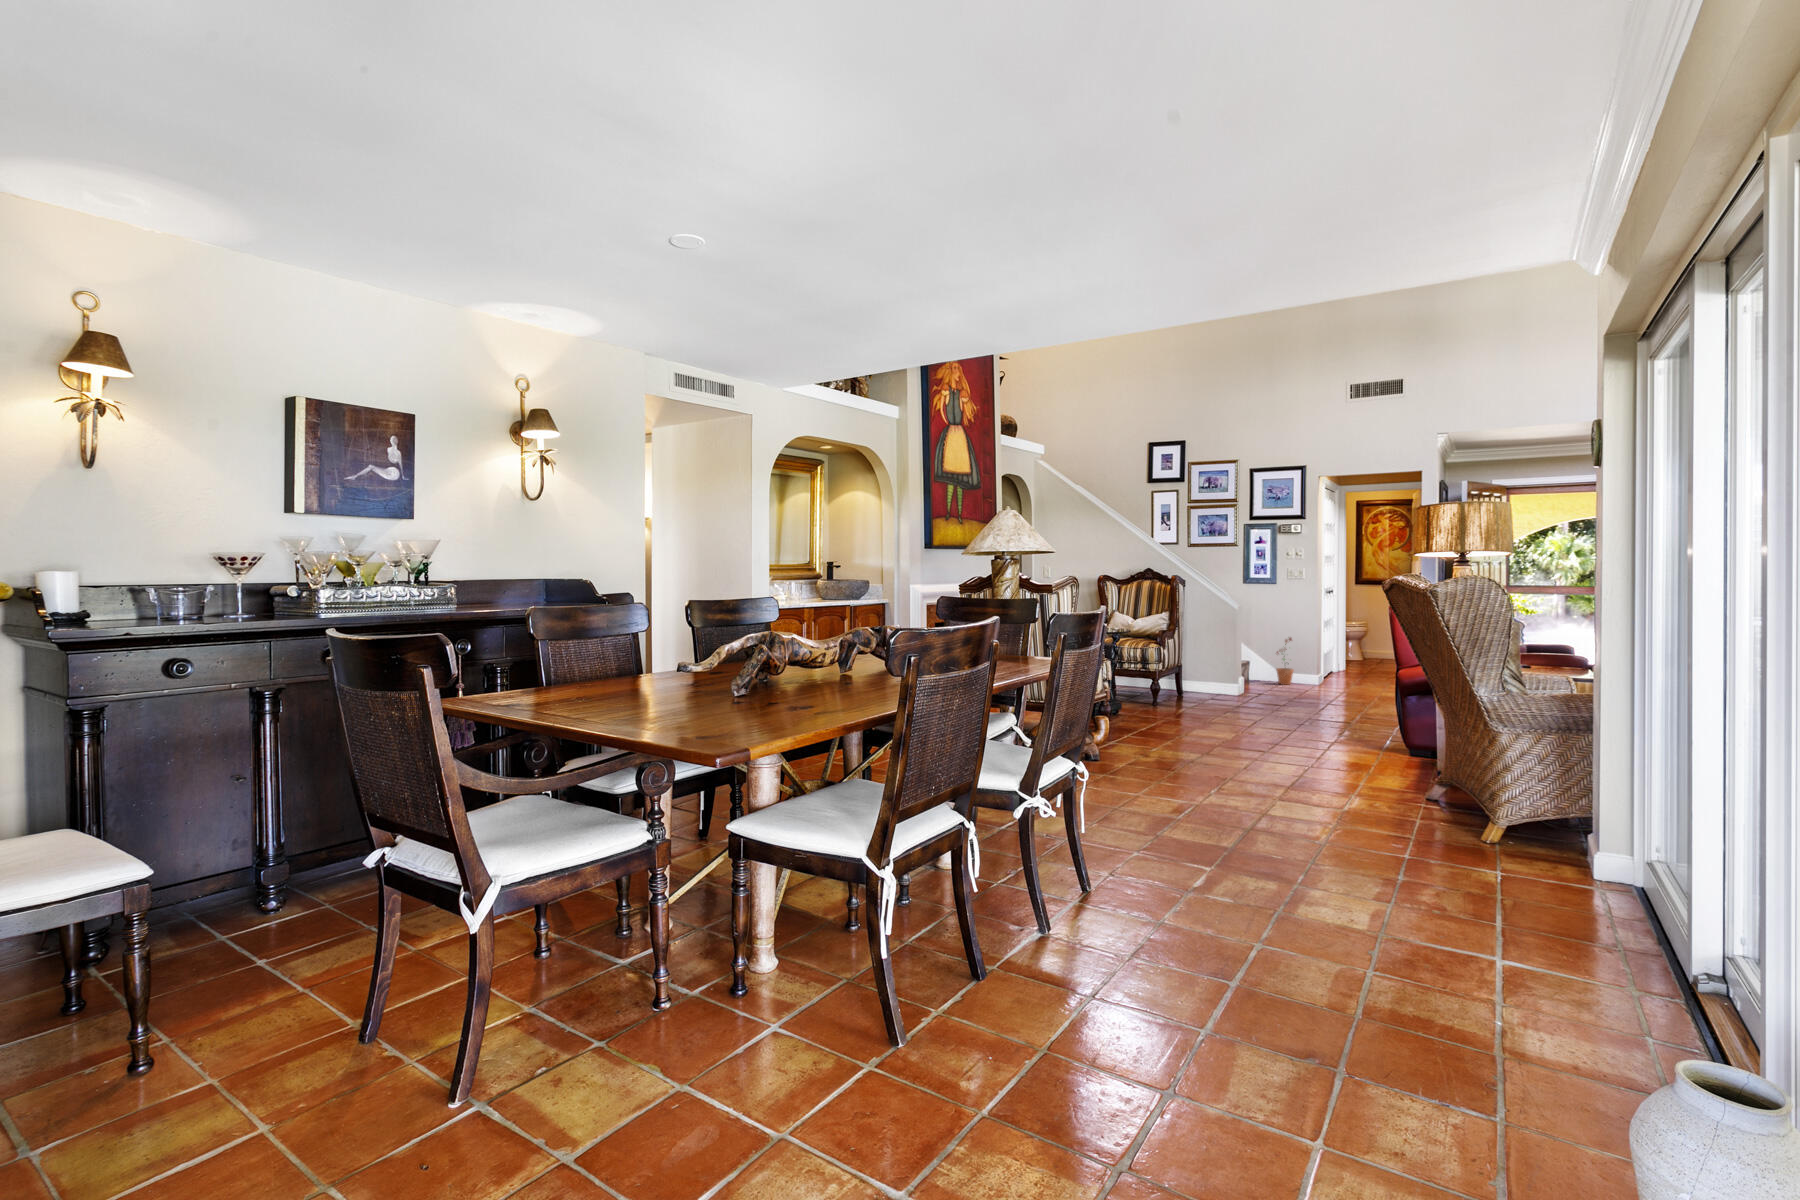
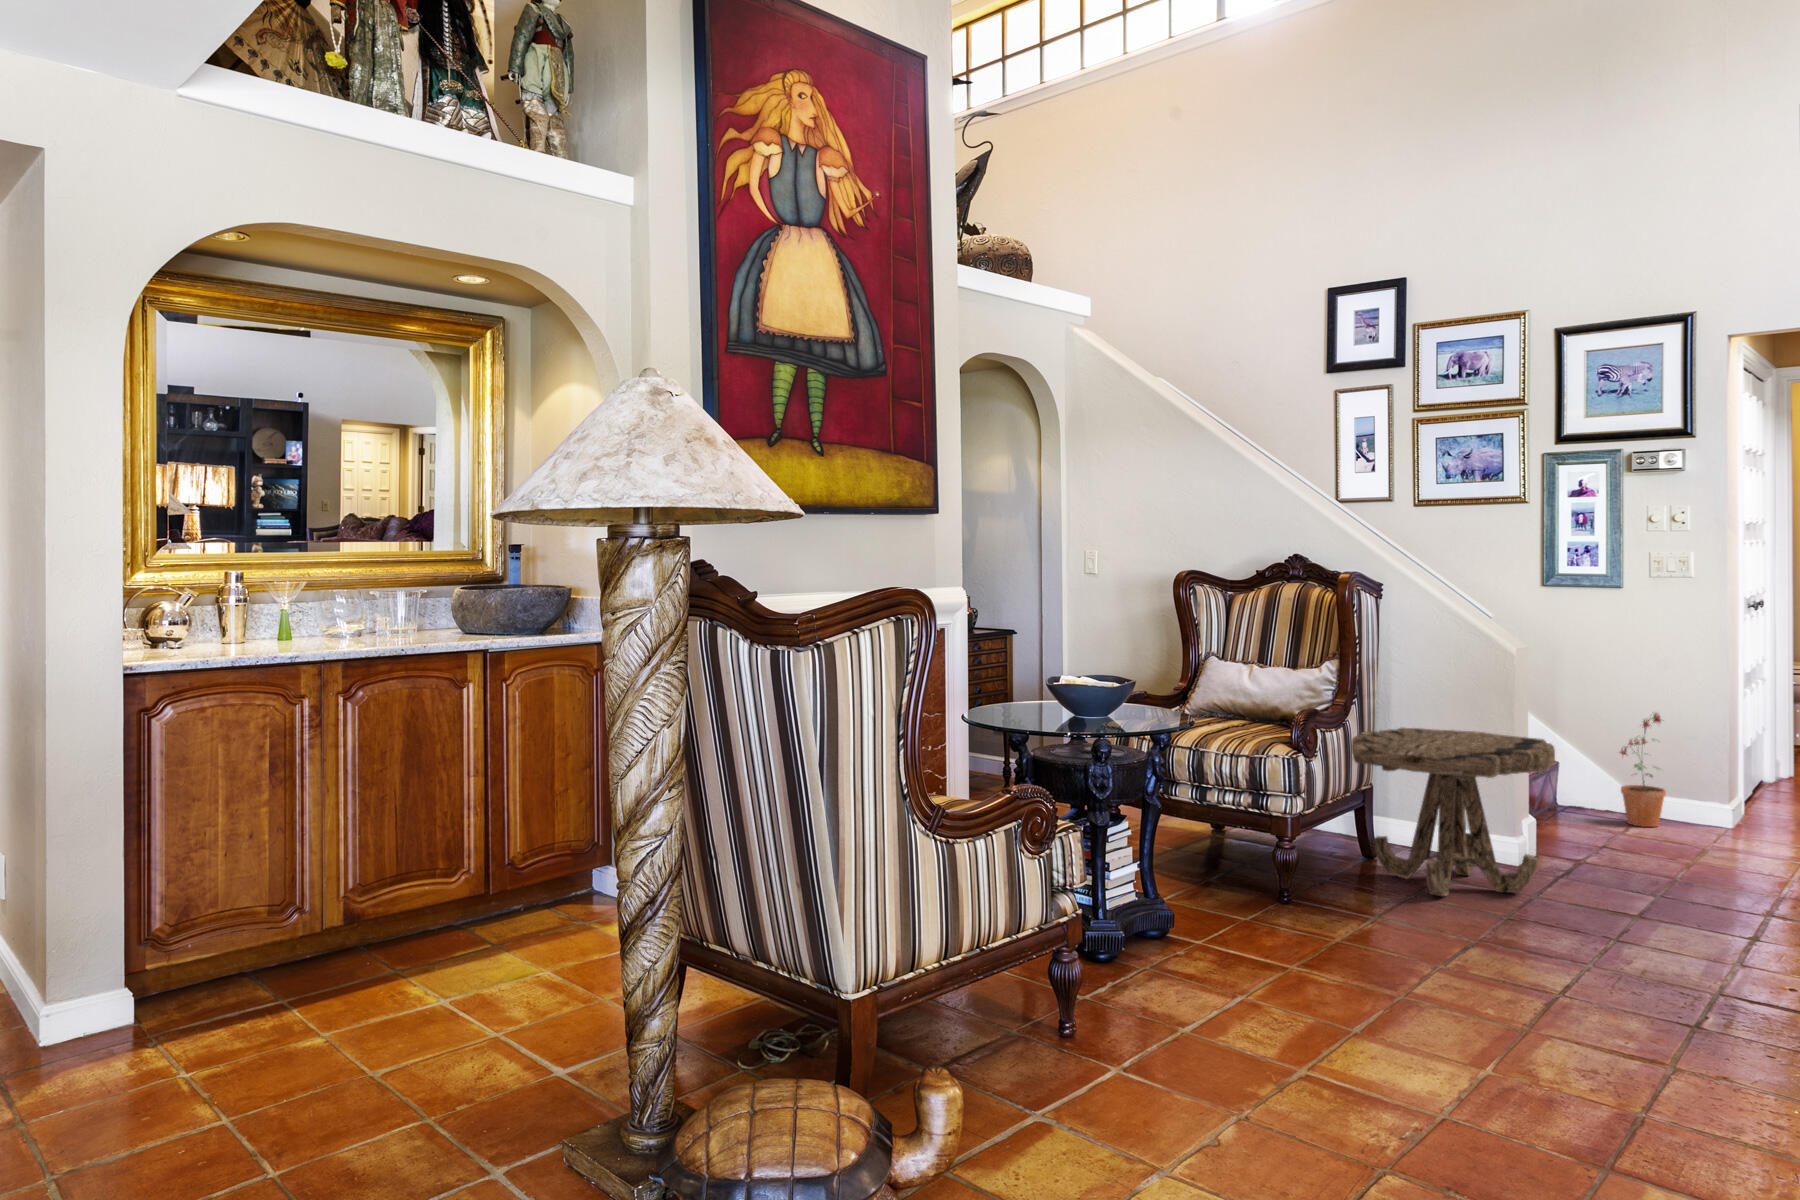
side table: none [1179,639,1255,701] -> present [1352,728,1555,896]

